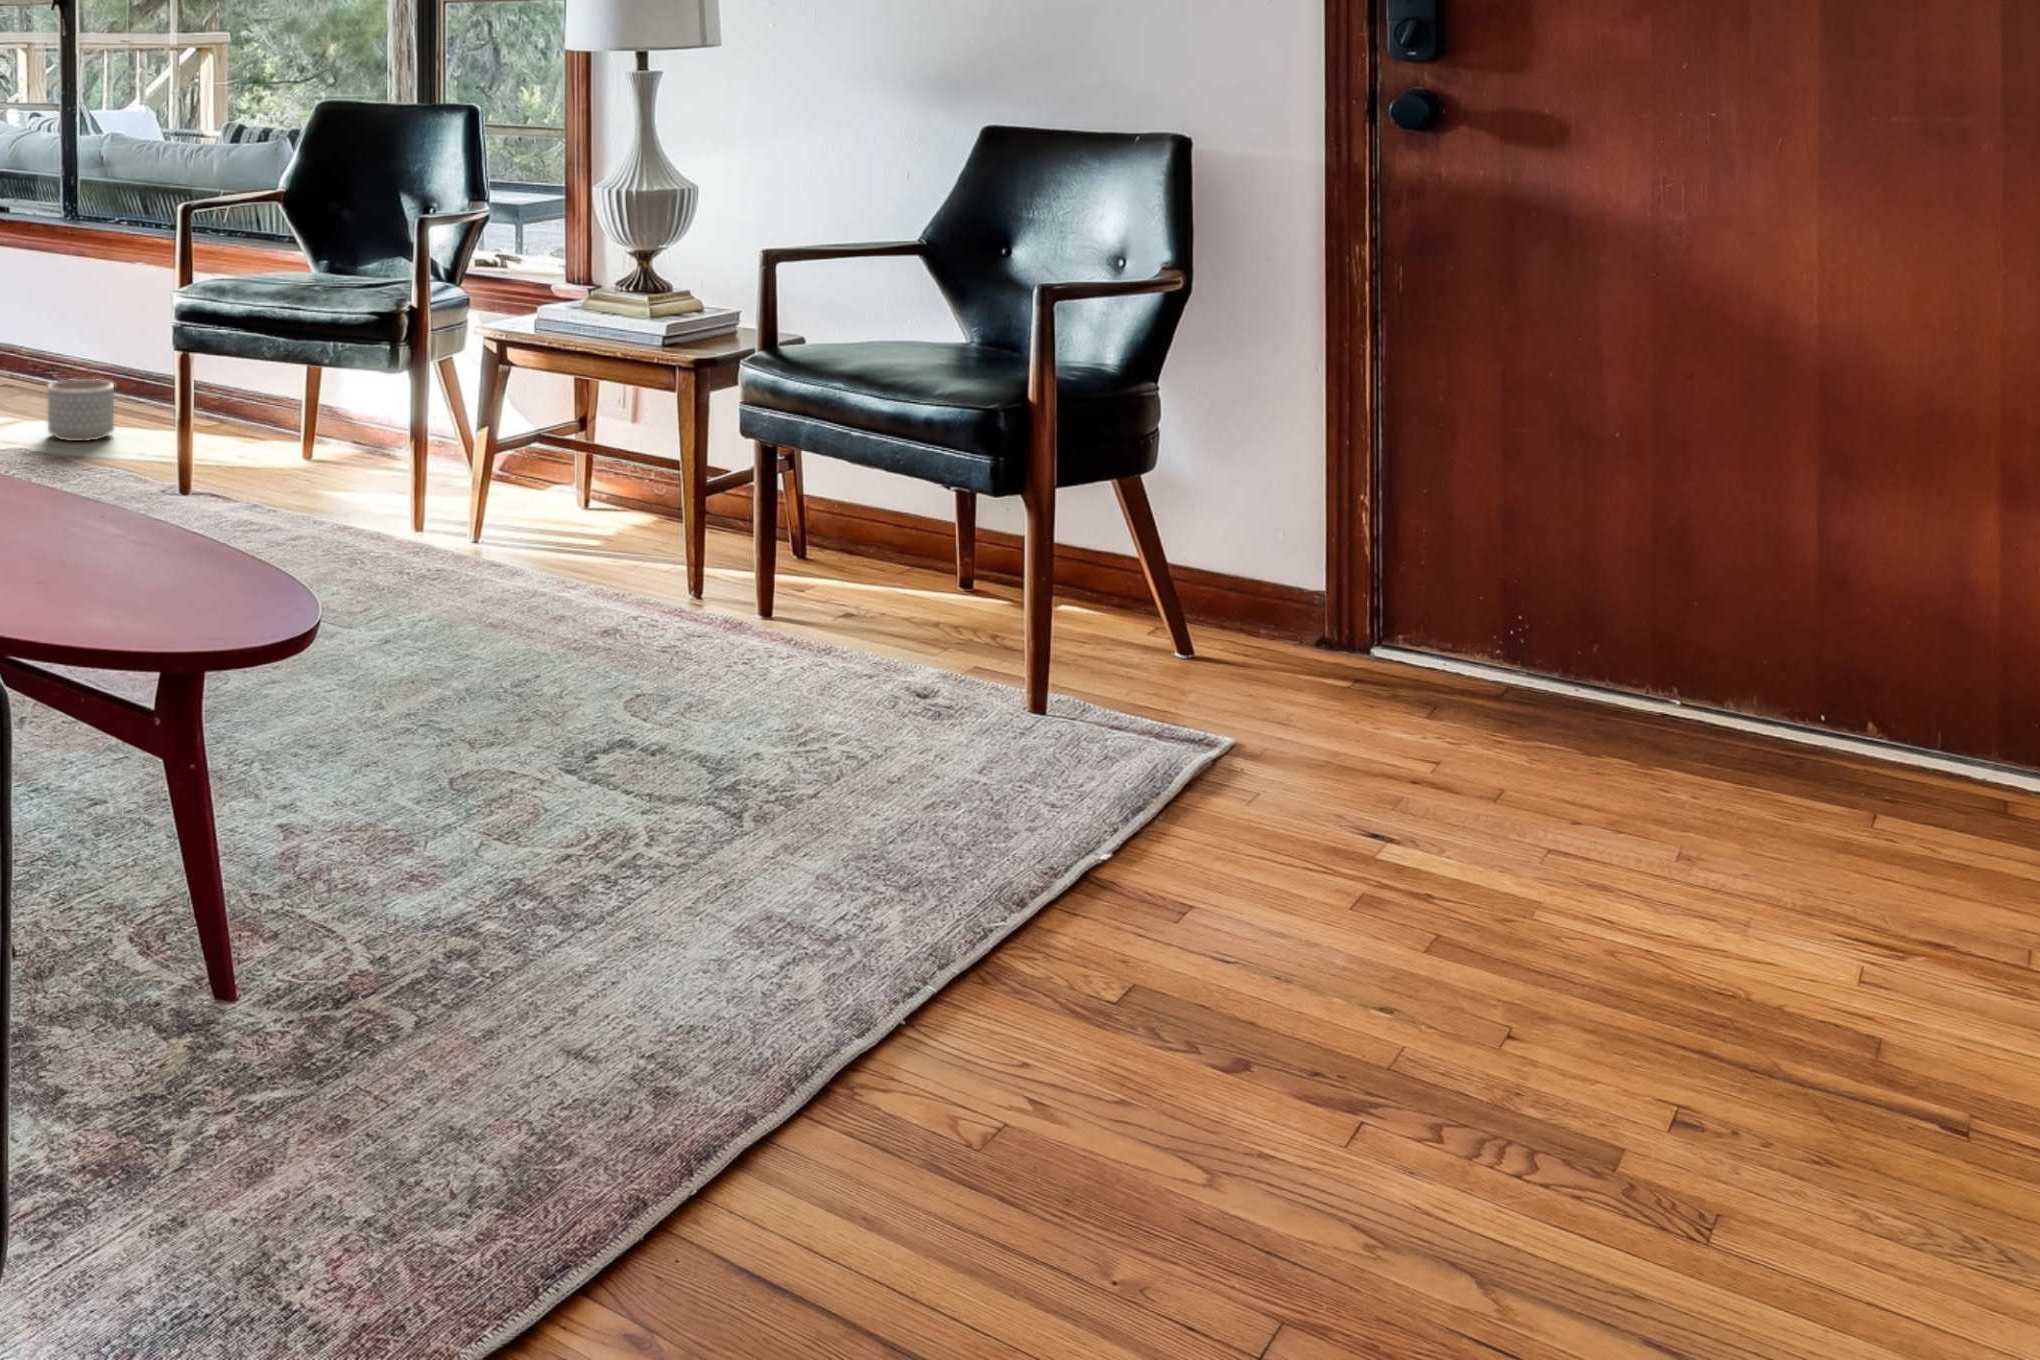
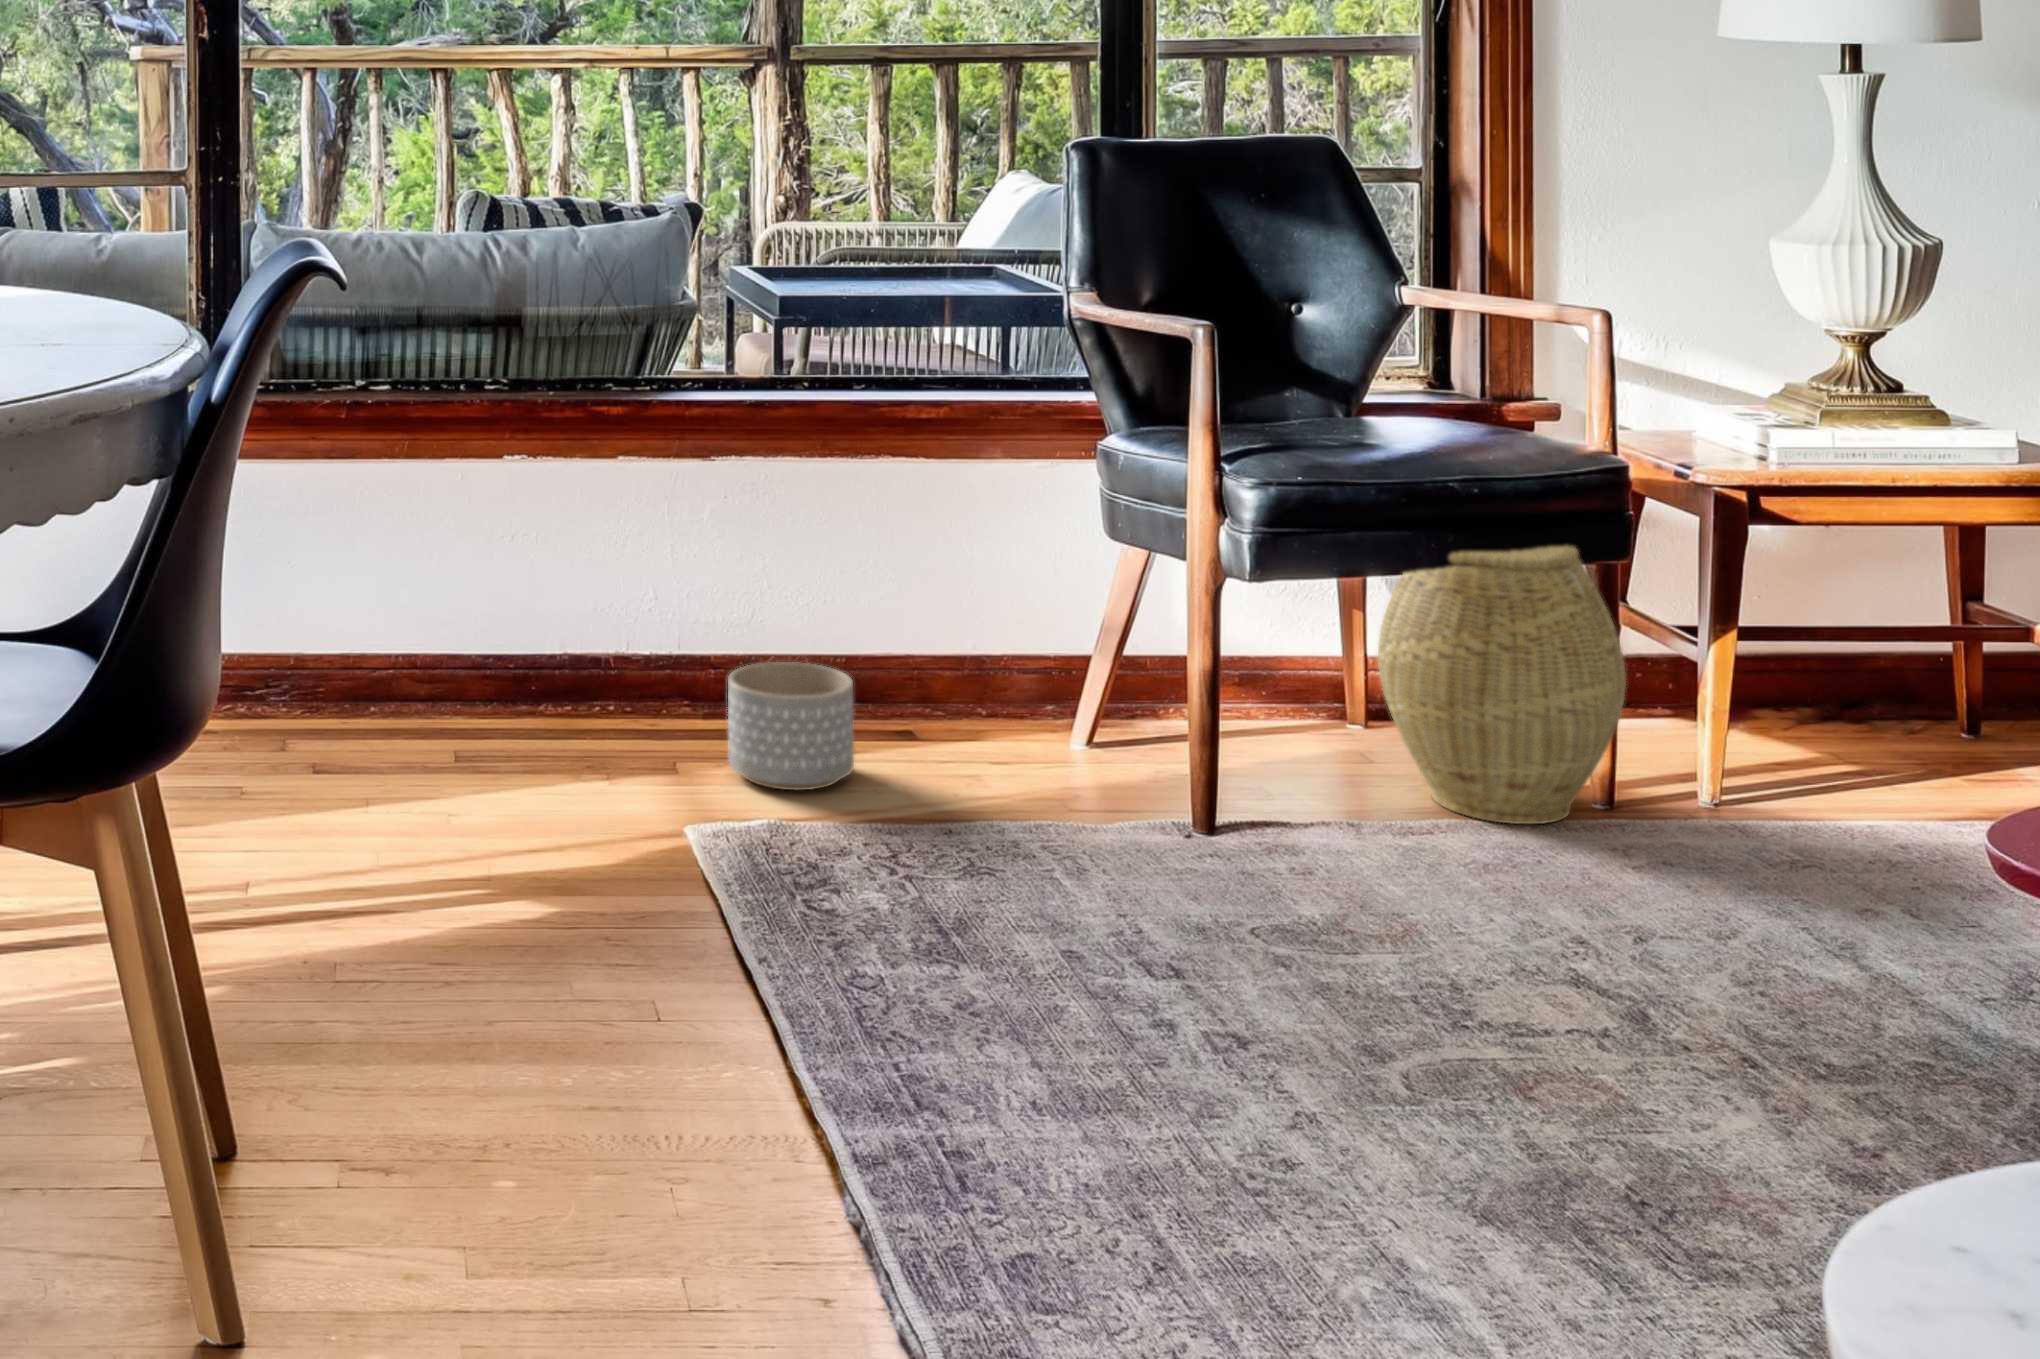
woven basket: none [232,342,365,514] -> present [1378,545,1626,824]

